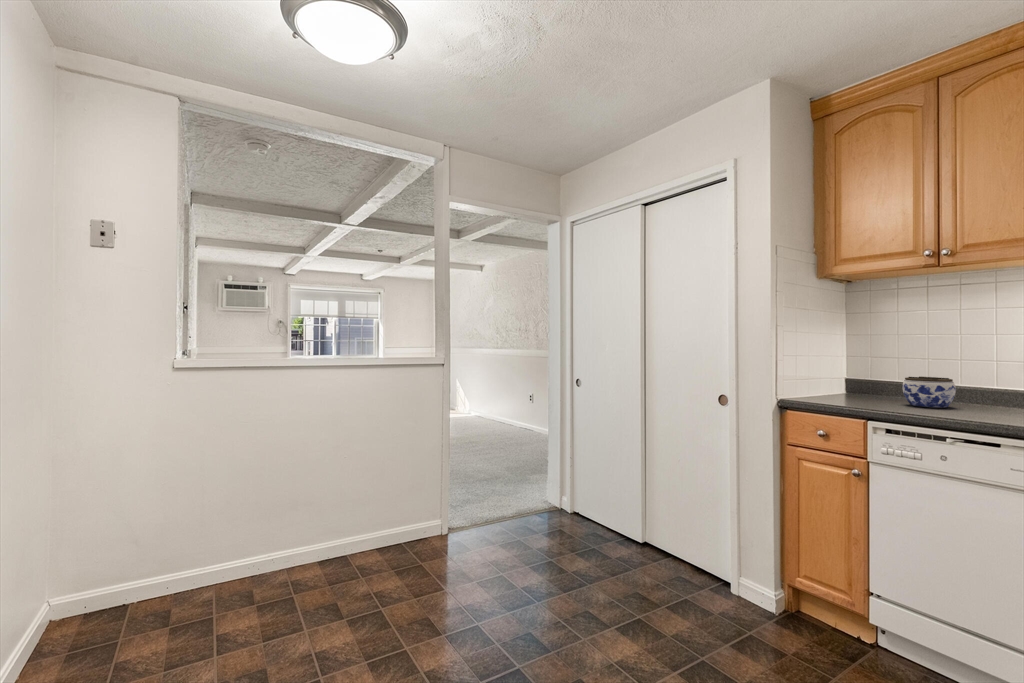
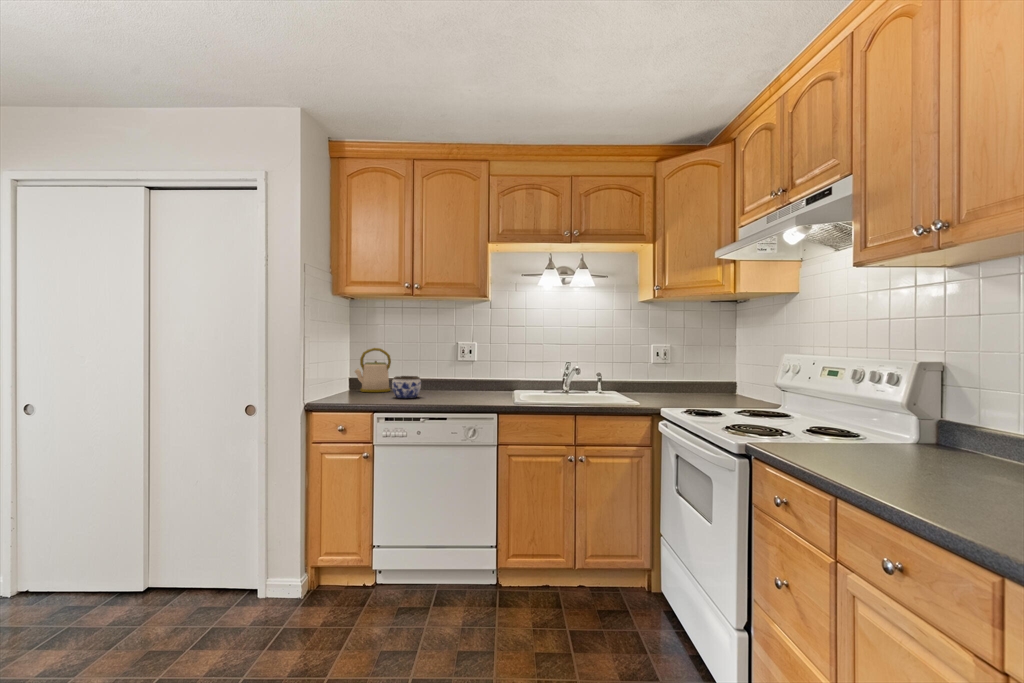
kettle: none [851,341,908,397] -> present [355,348,391,392]

